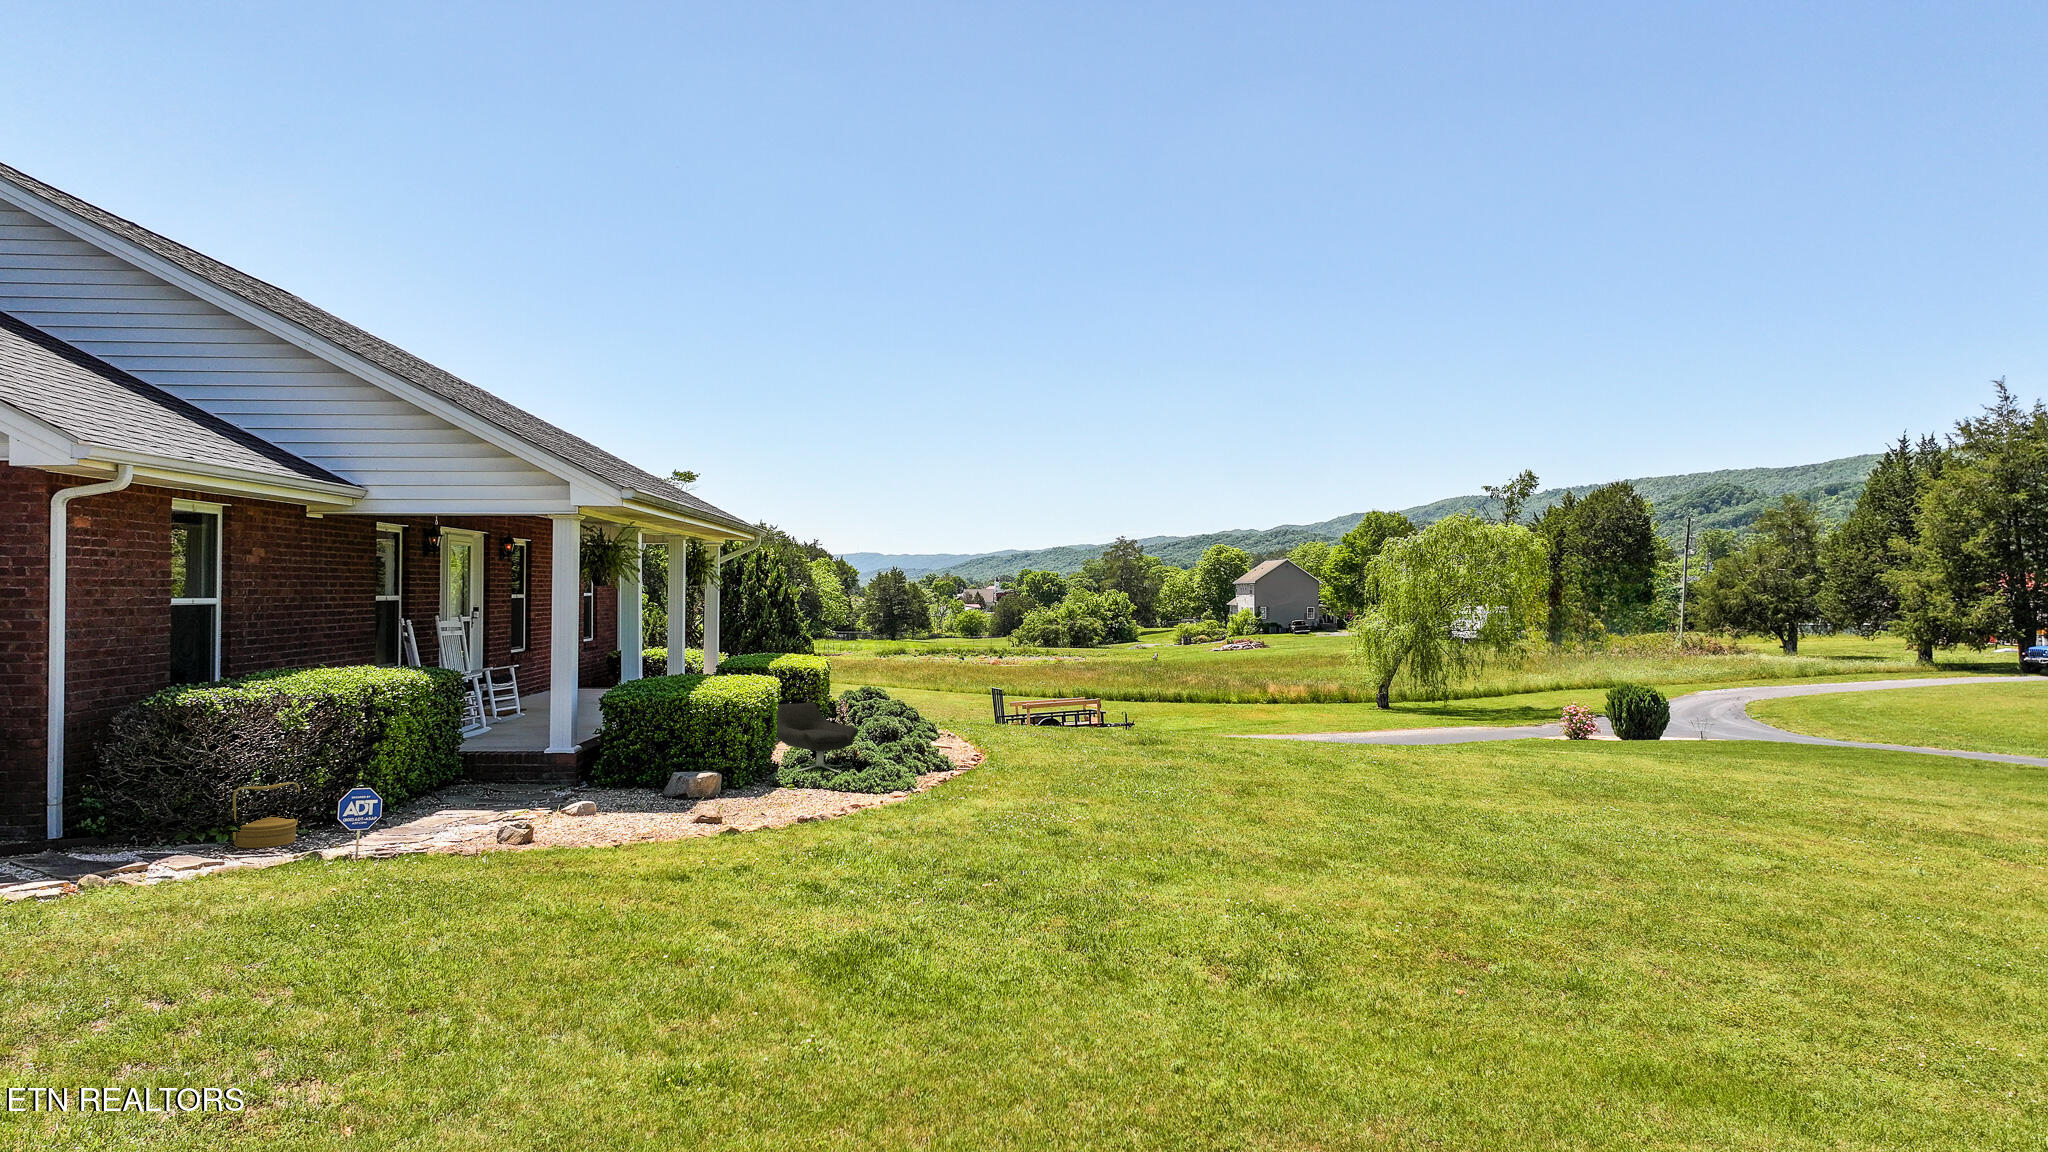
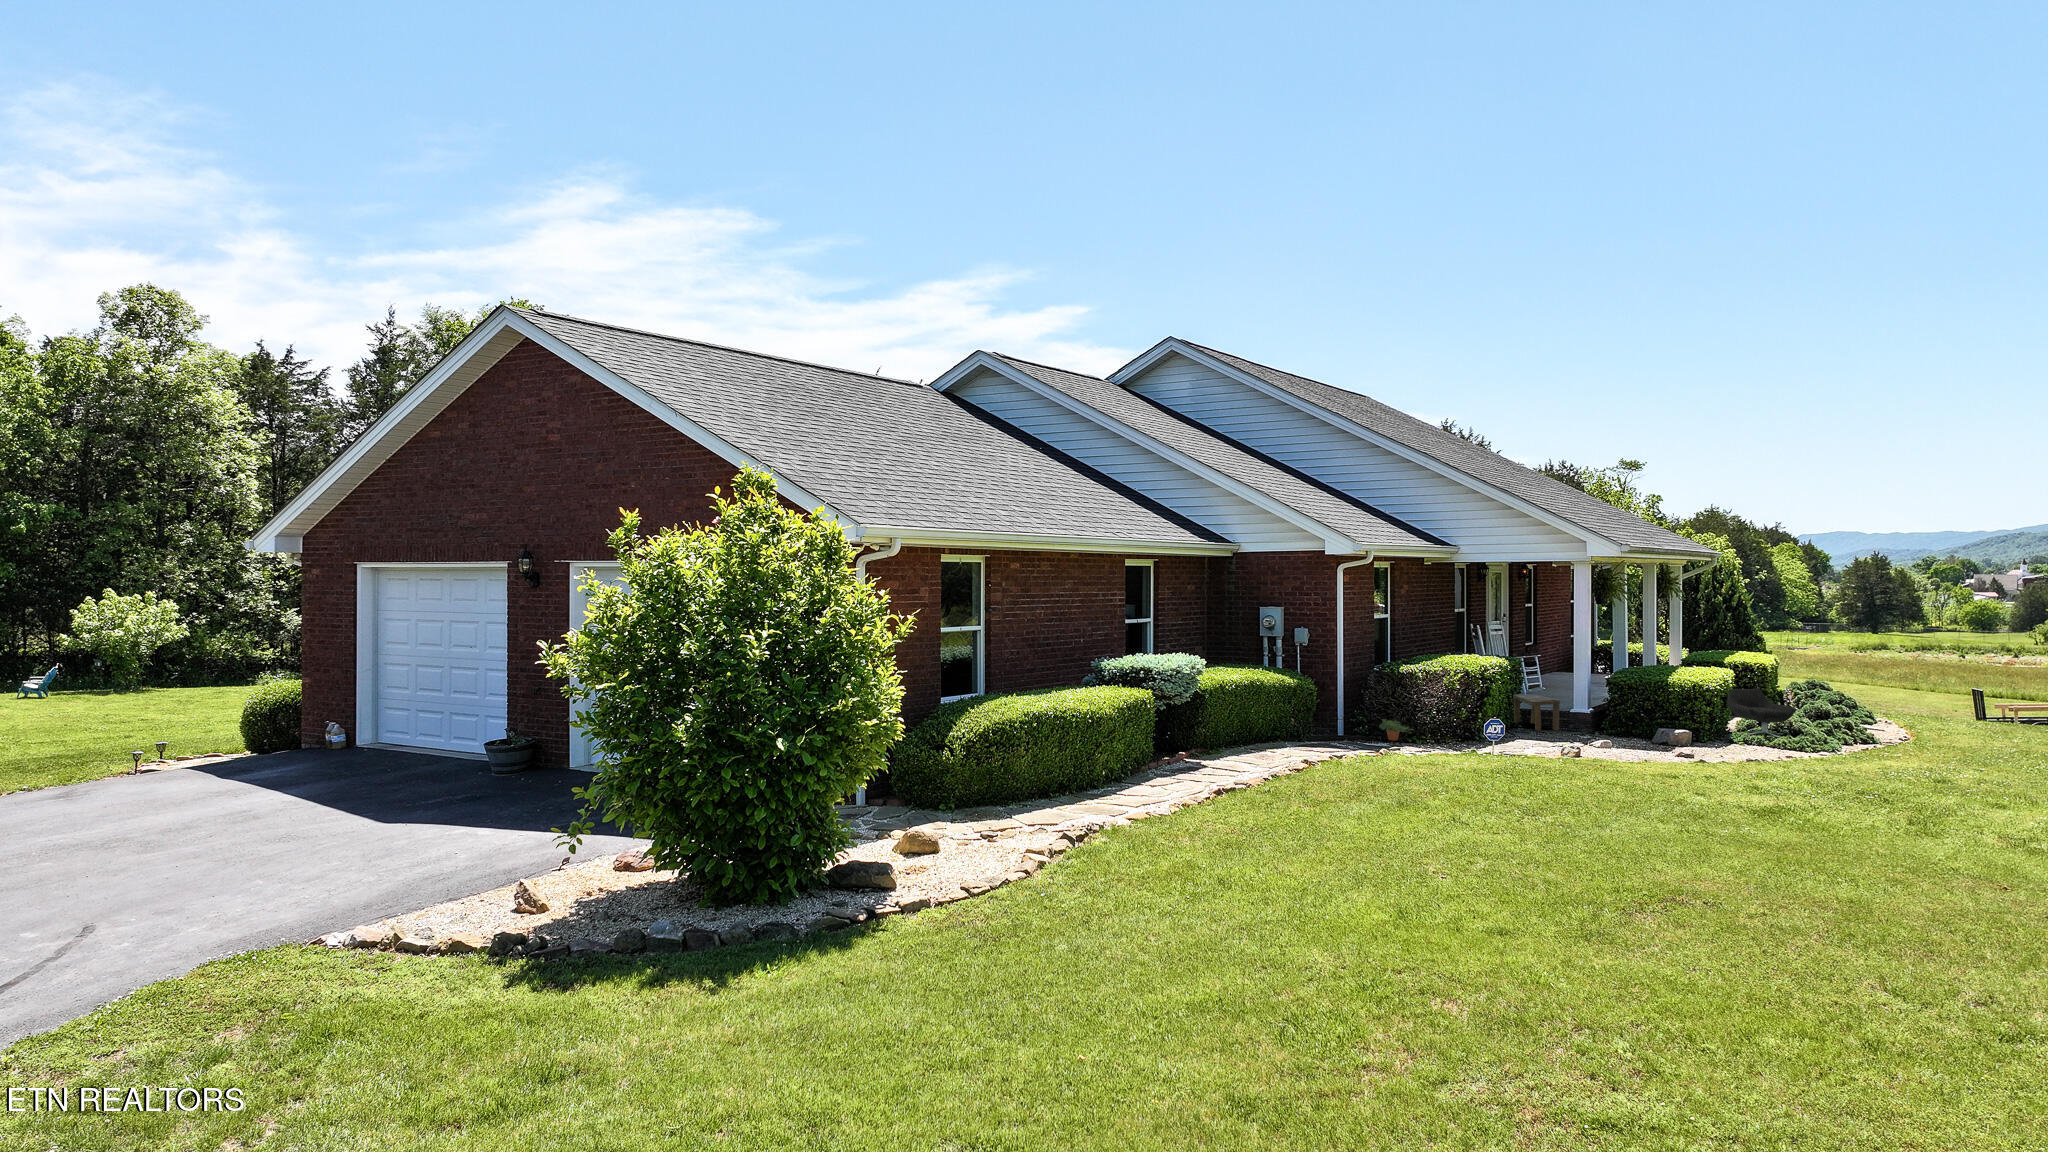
bench: none [446,730,521,796] -> present [1513,694,1560,731]
woven basket: present [233,782,300,848] -> none [1432,713,1460,743]
potted plant: none [93,809,188,857] -> present [1379,719,1413,741]

